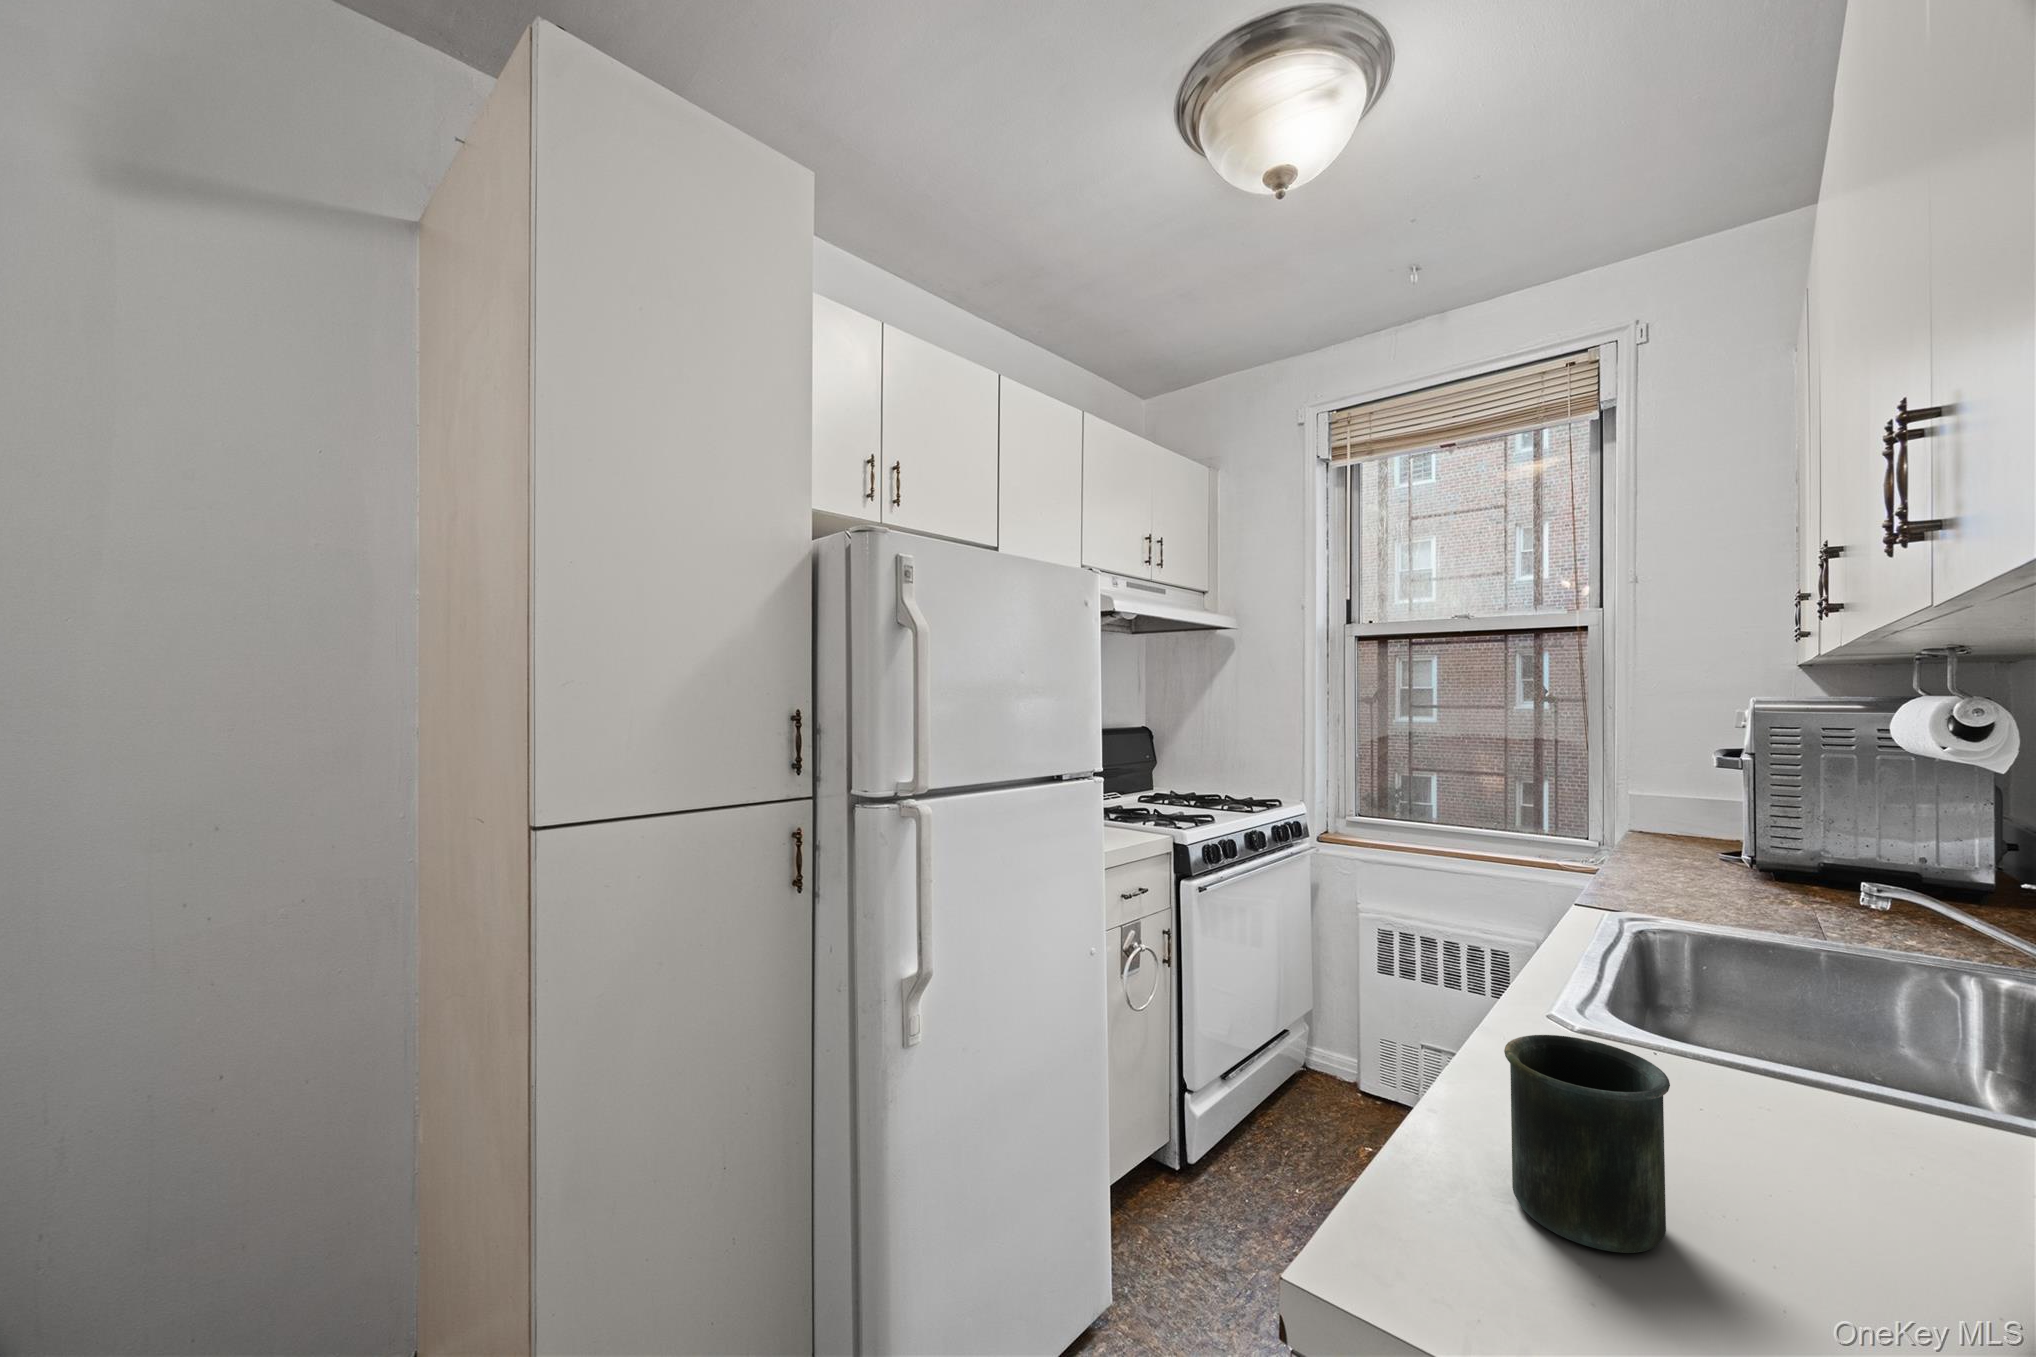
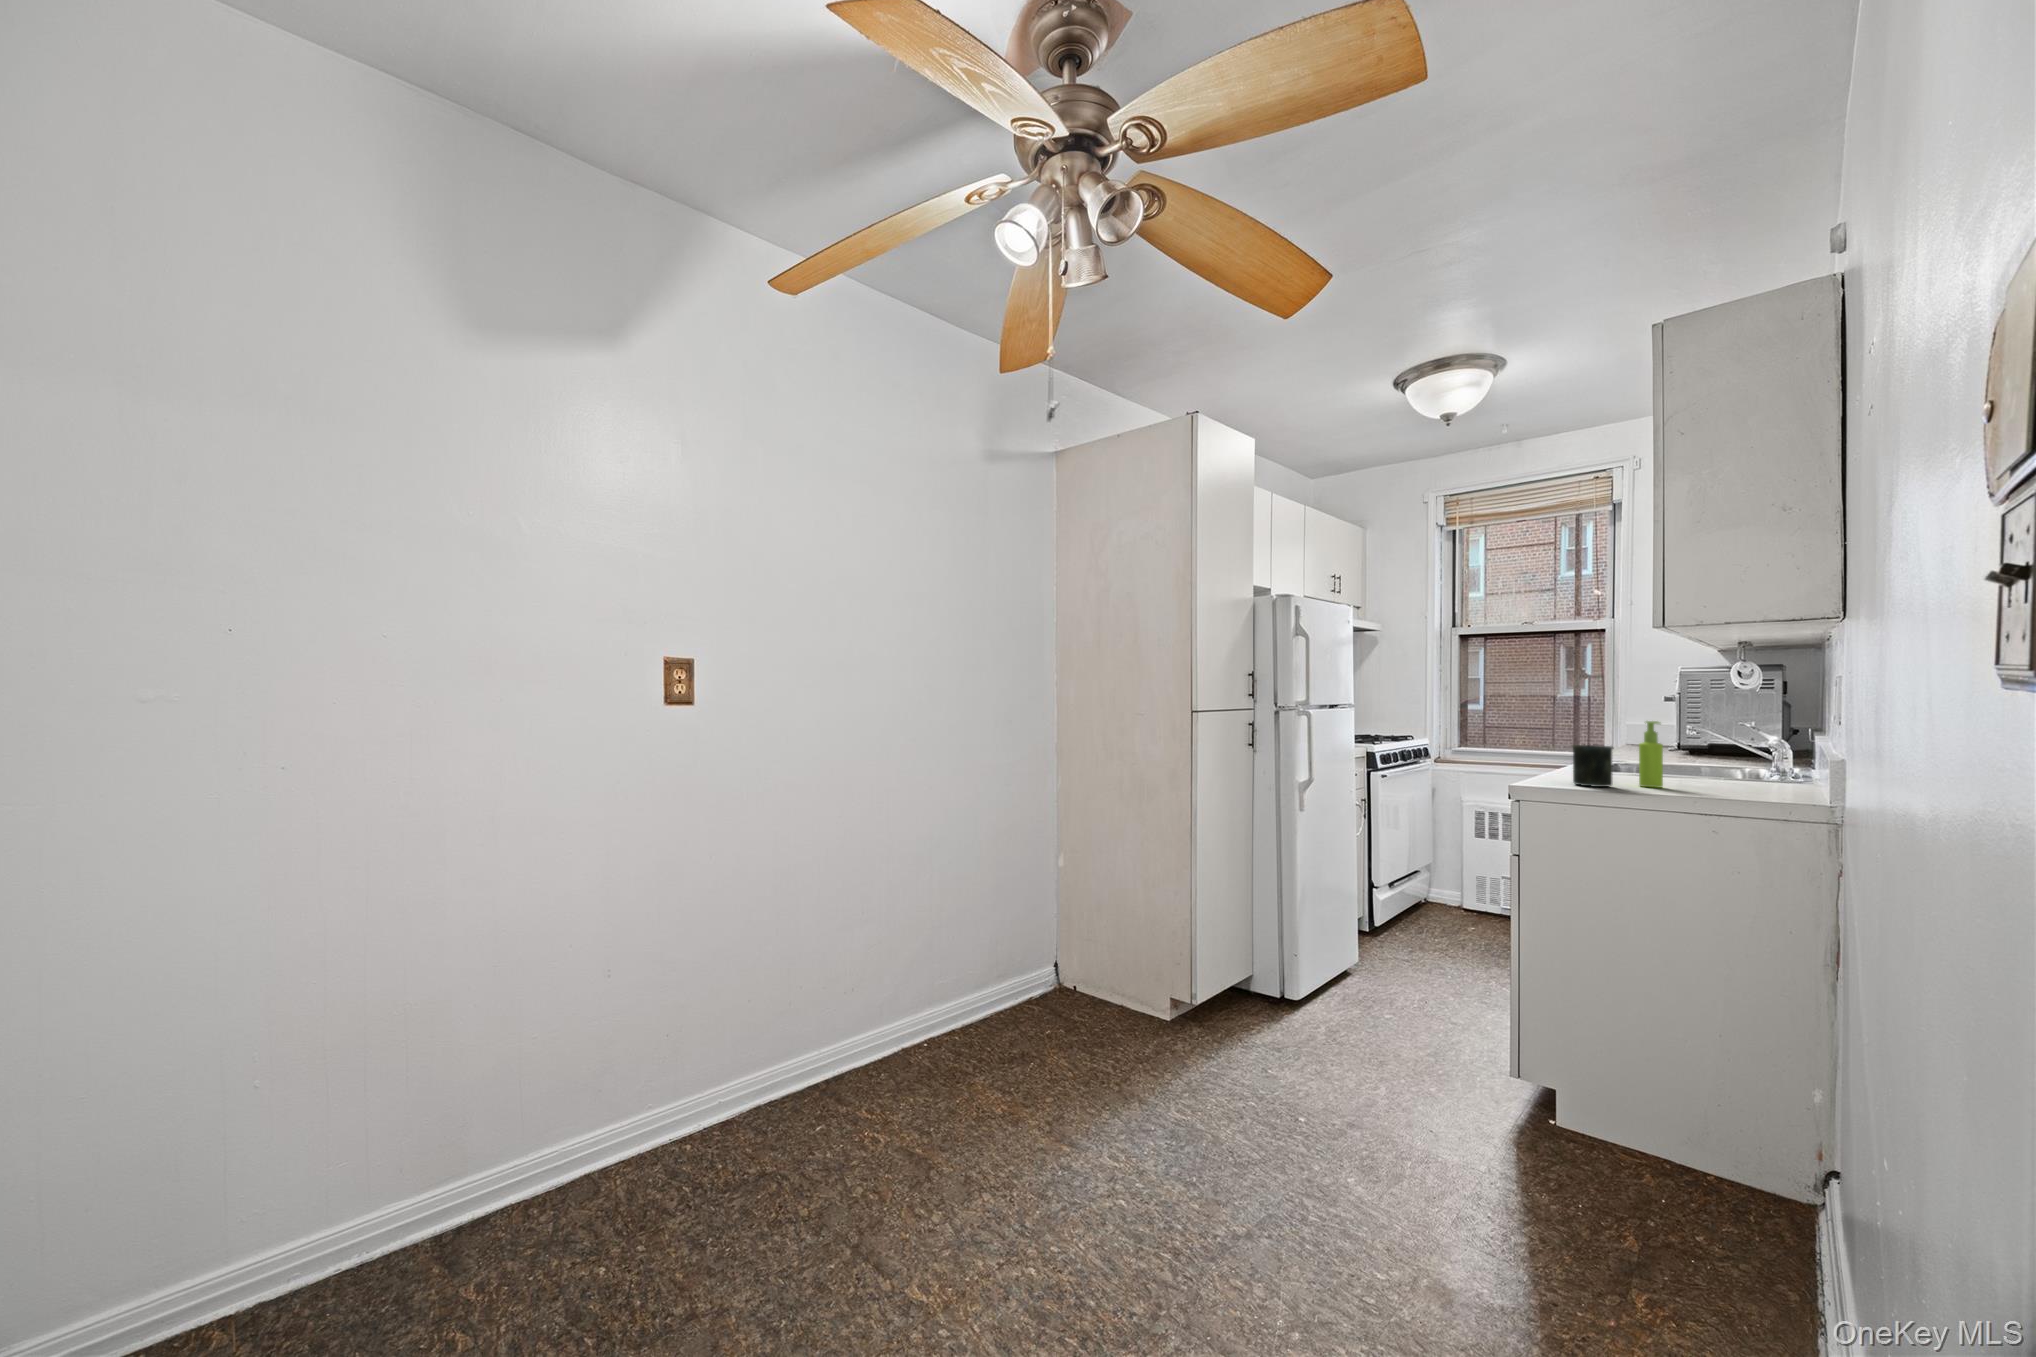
soap dispenser: none [1756,959,1862,1240] -> present [1639,721,1663,788]

